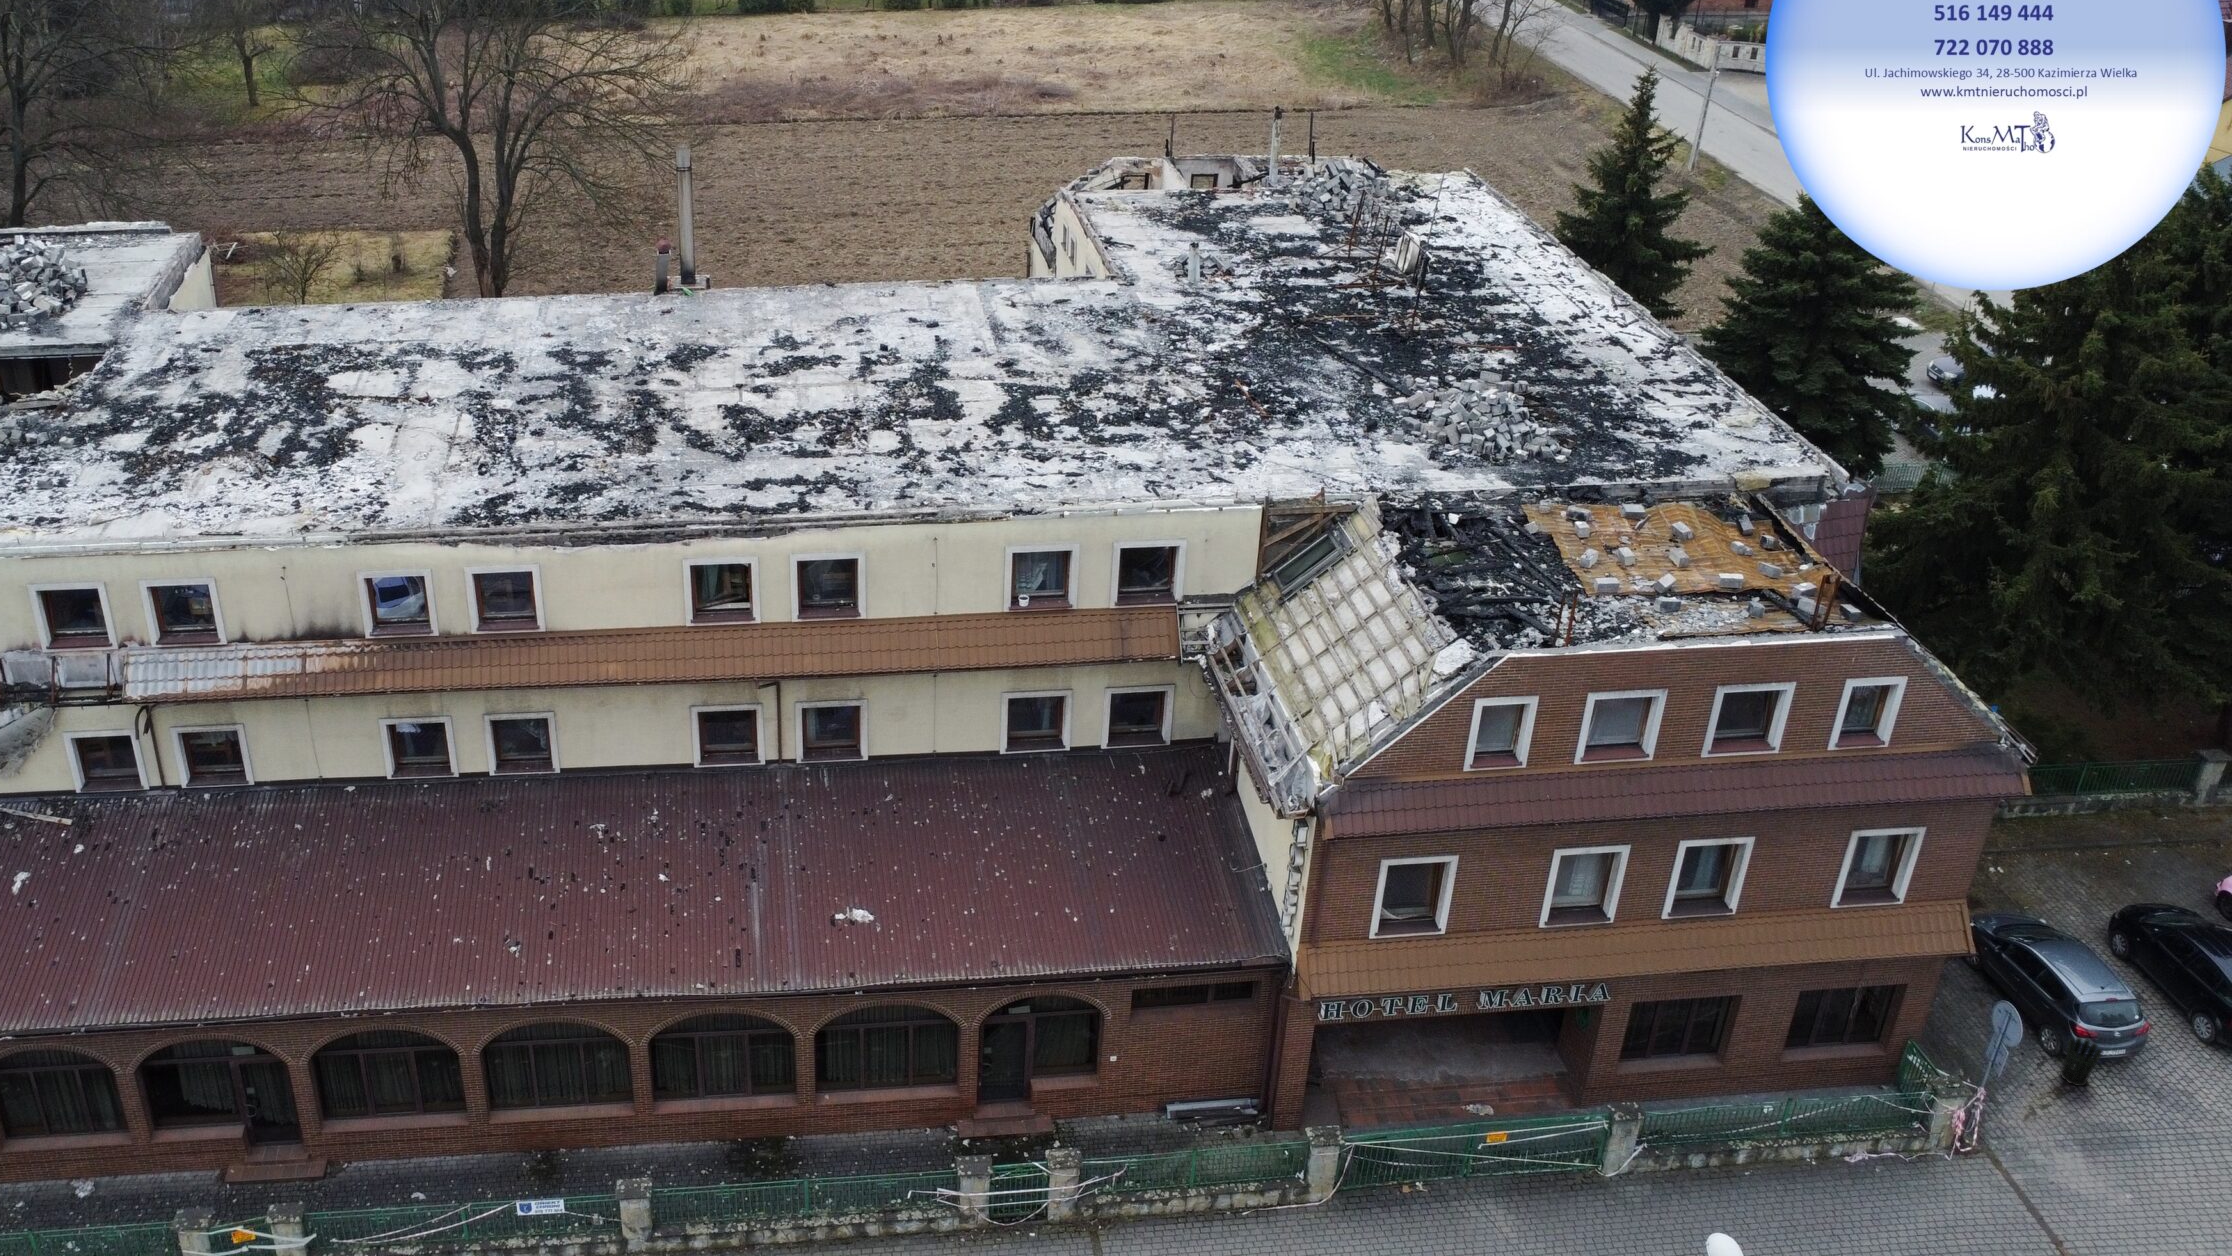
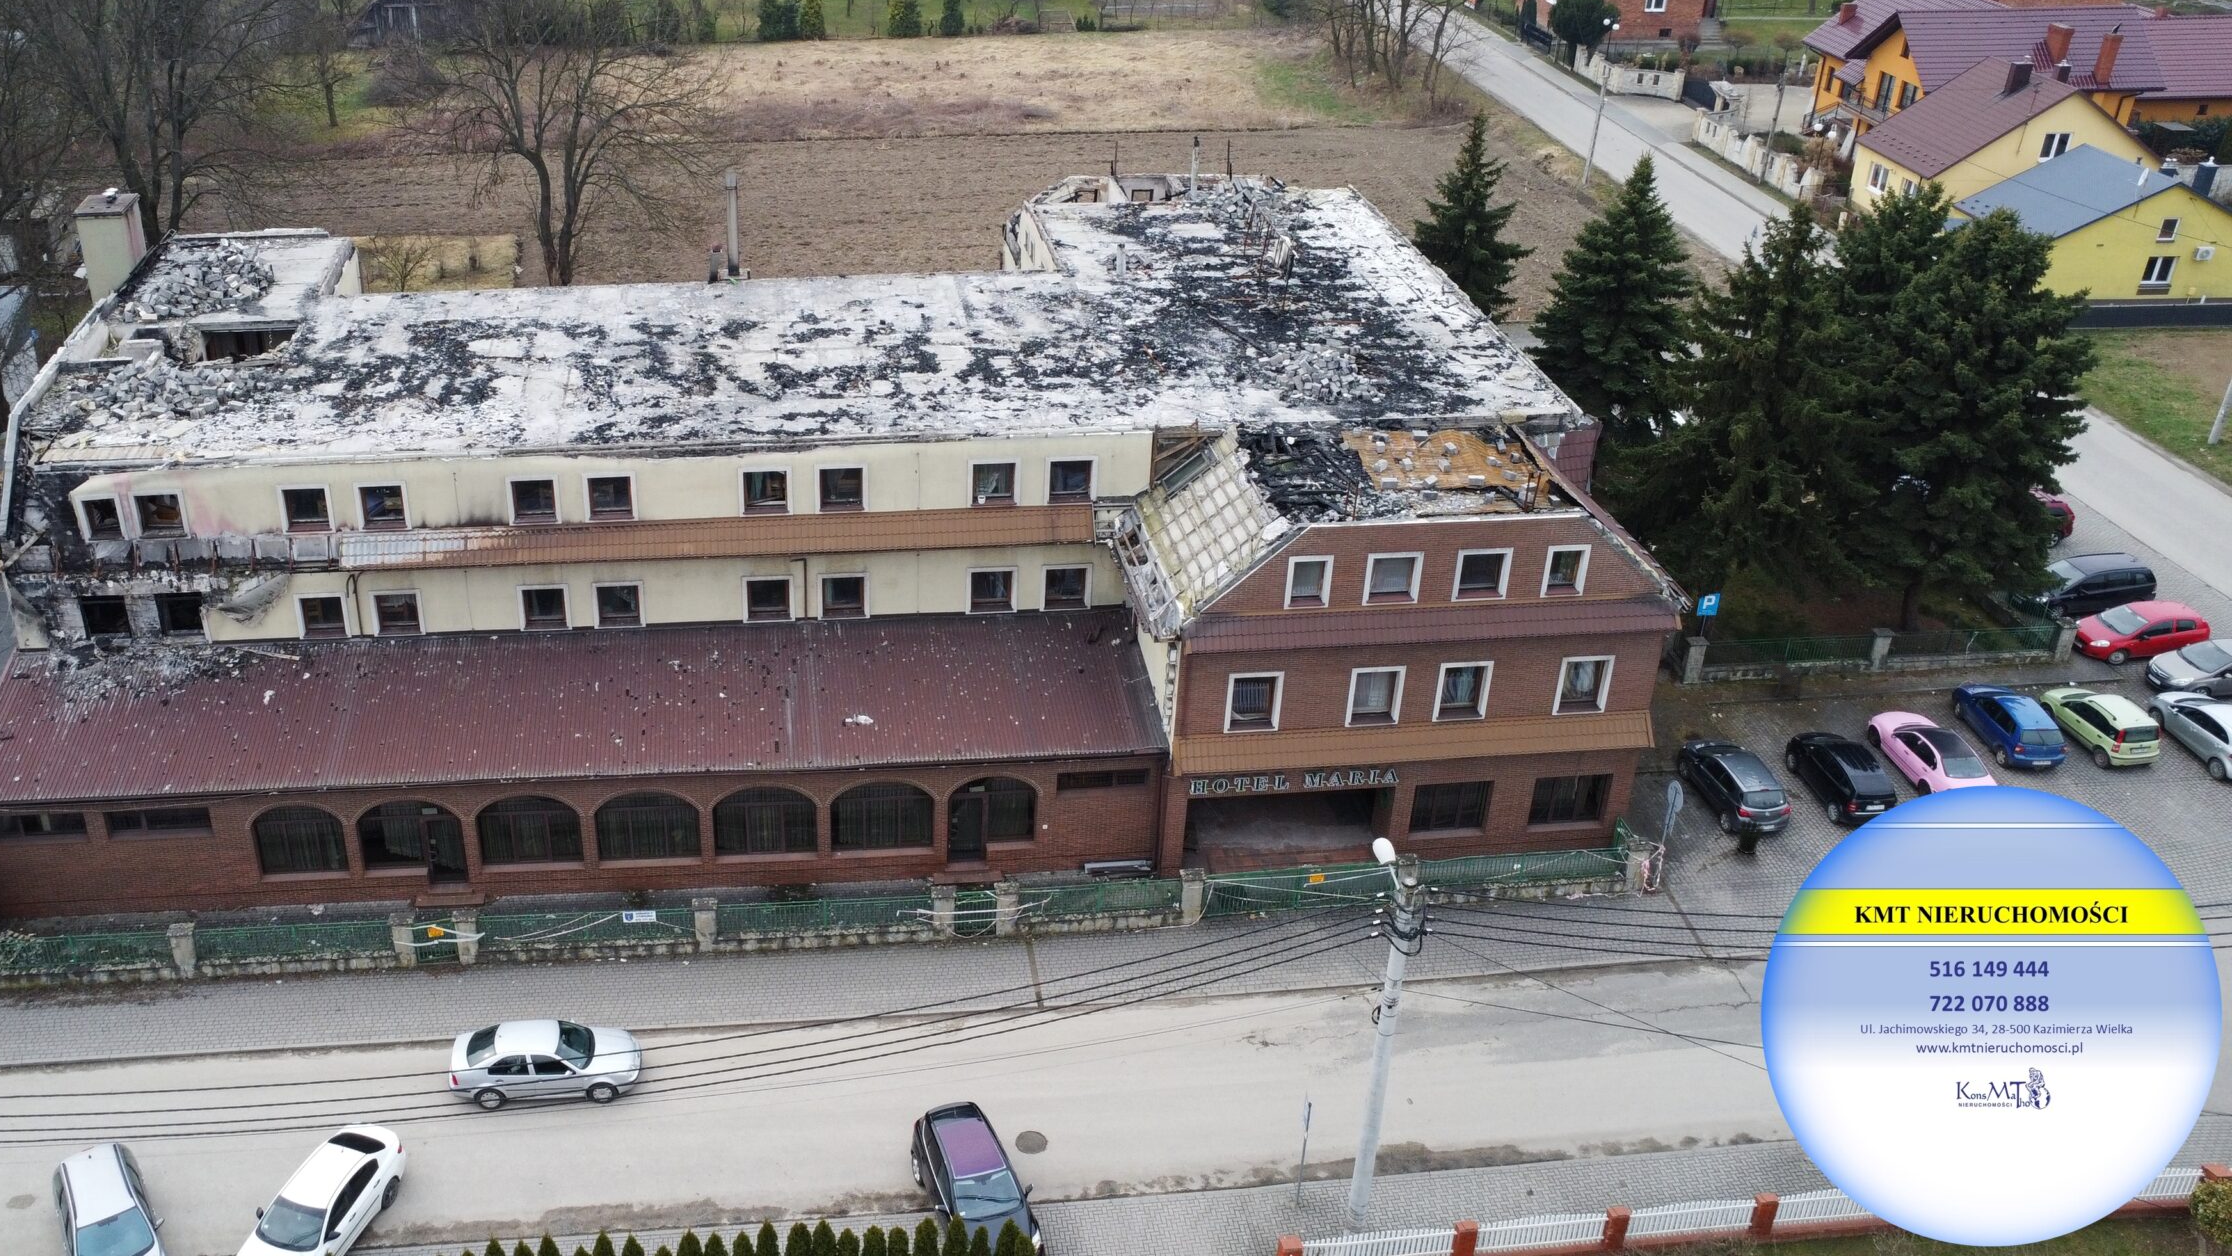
bench: none [2035,785,2098,842] -> present [1761,655,1801,696]

